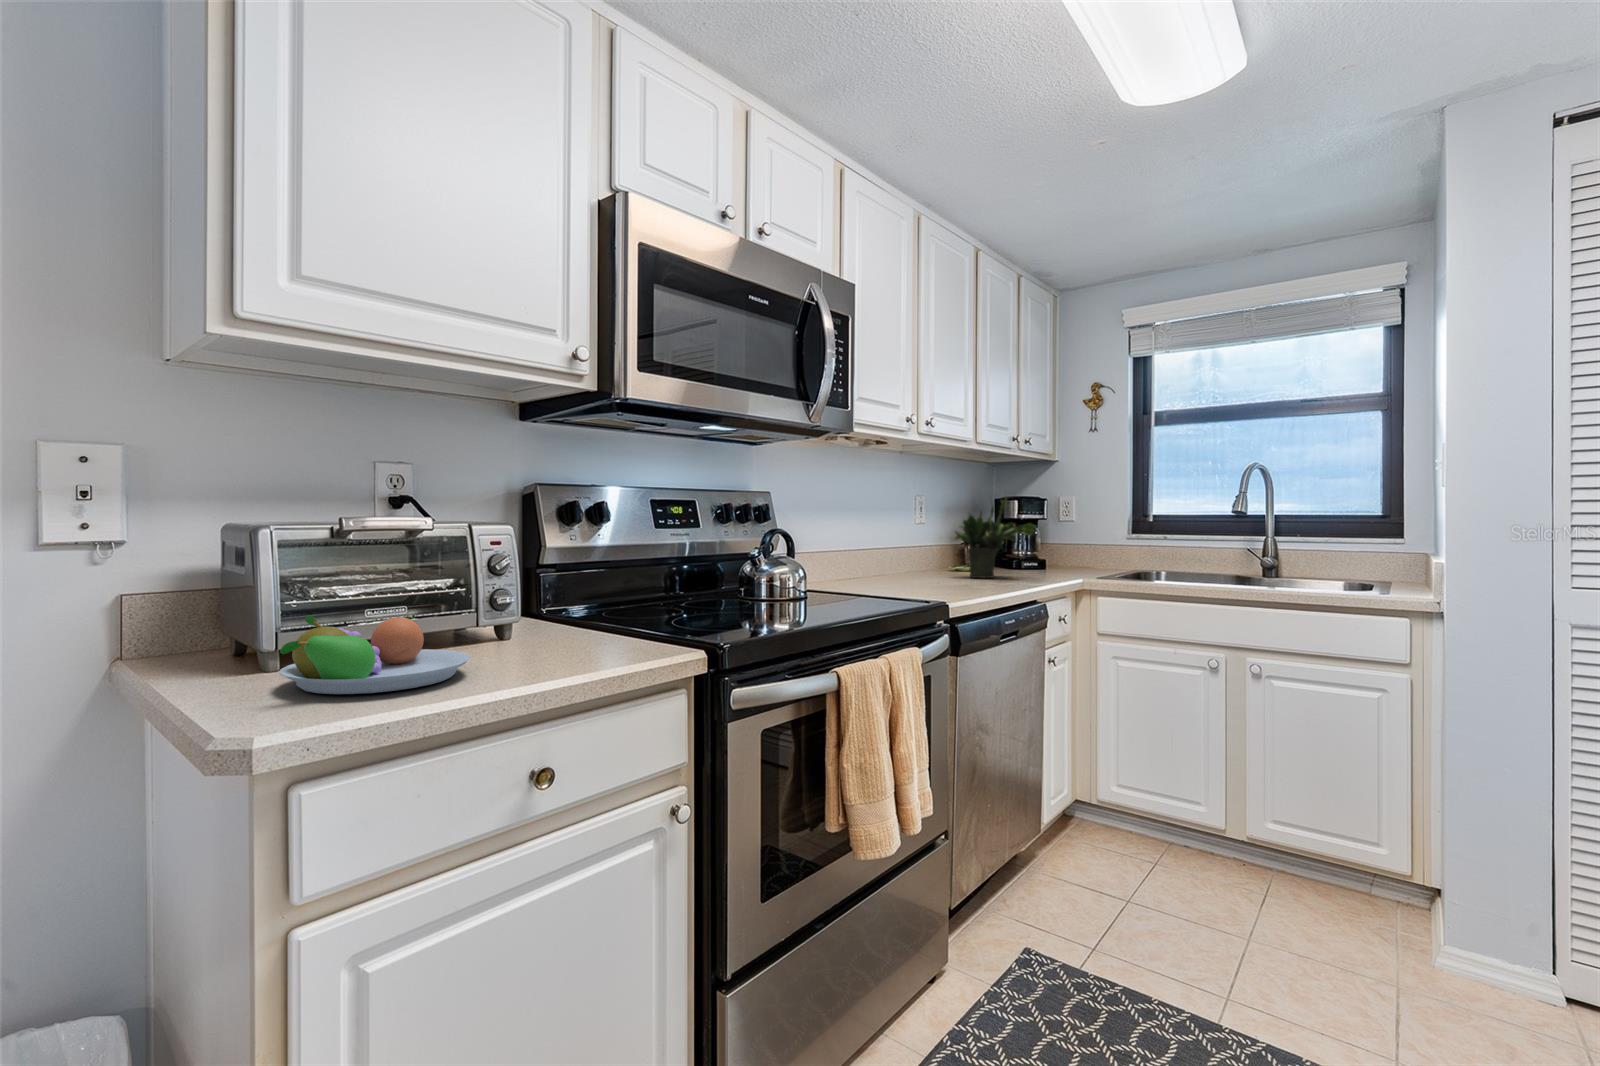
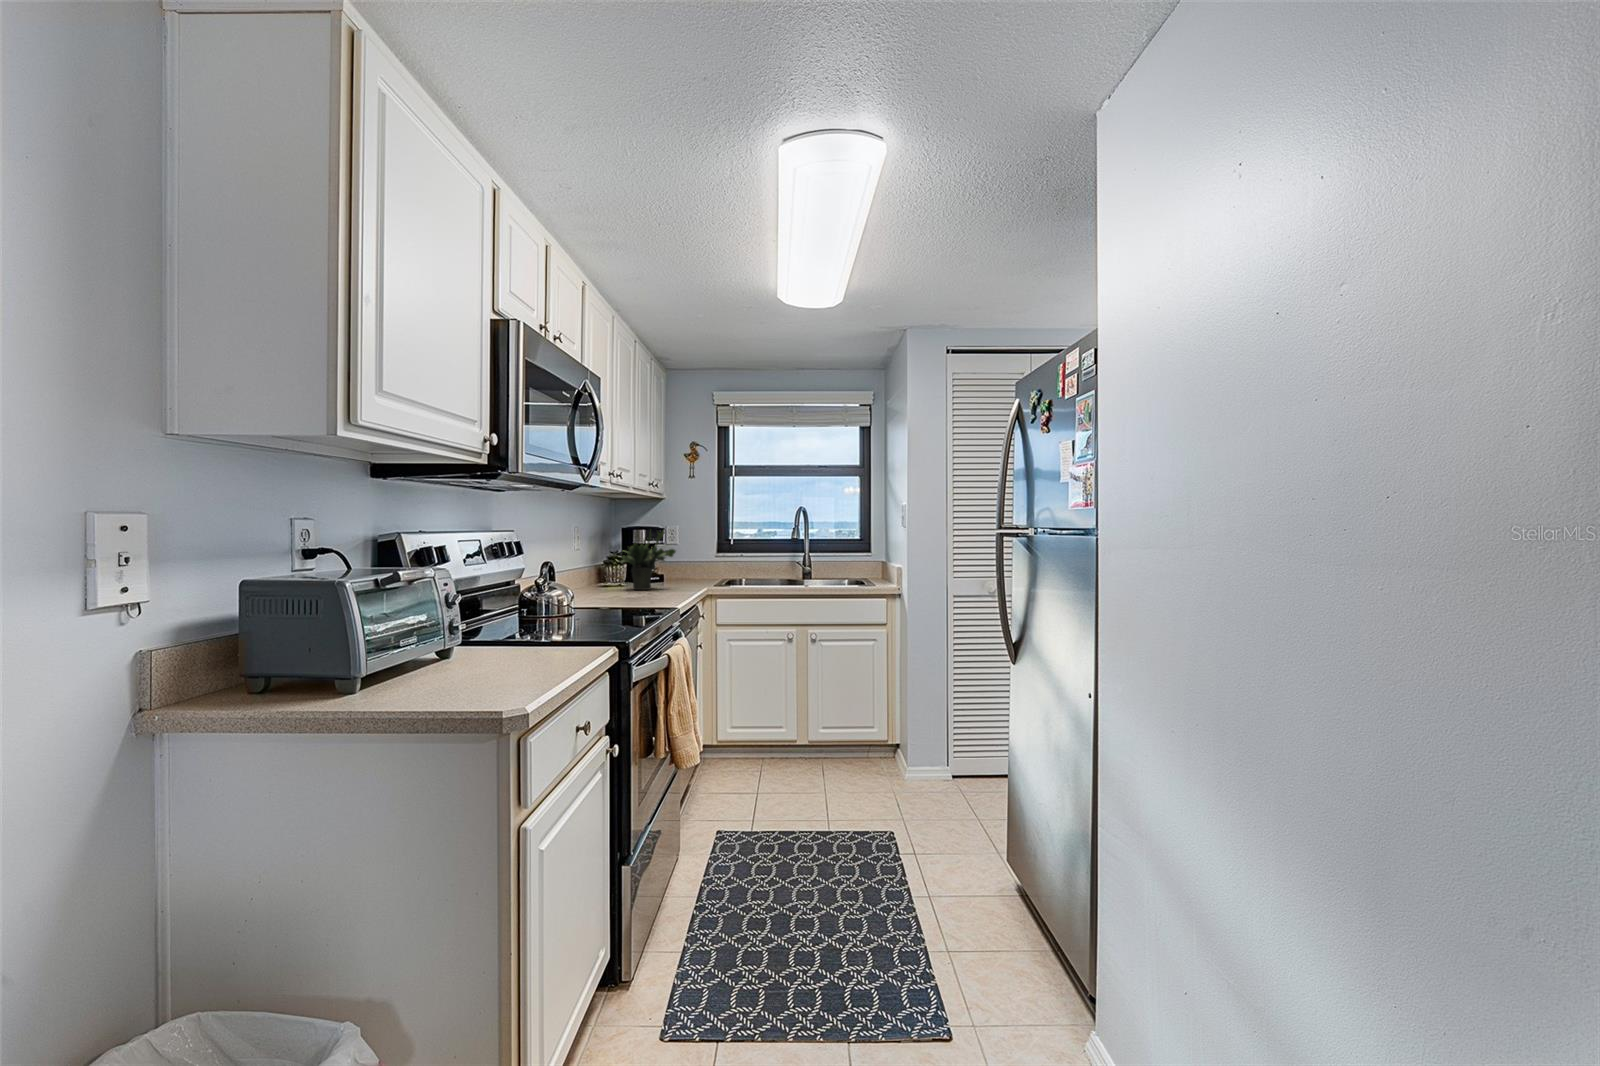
fruit bowl: present [280,616,470,694] -> none [405,641,532,694]

